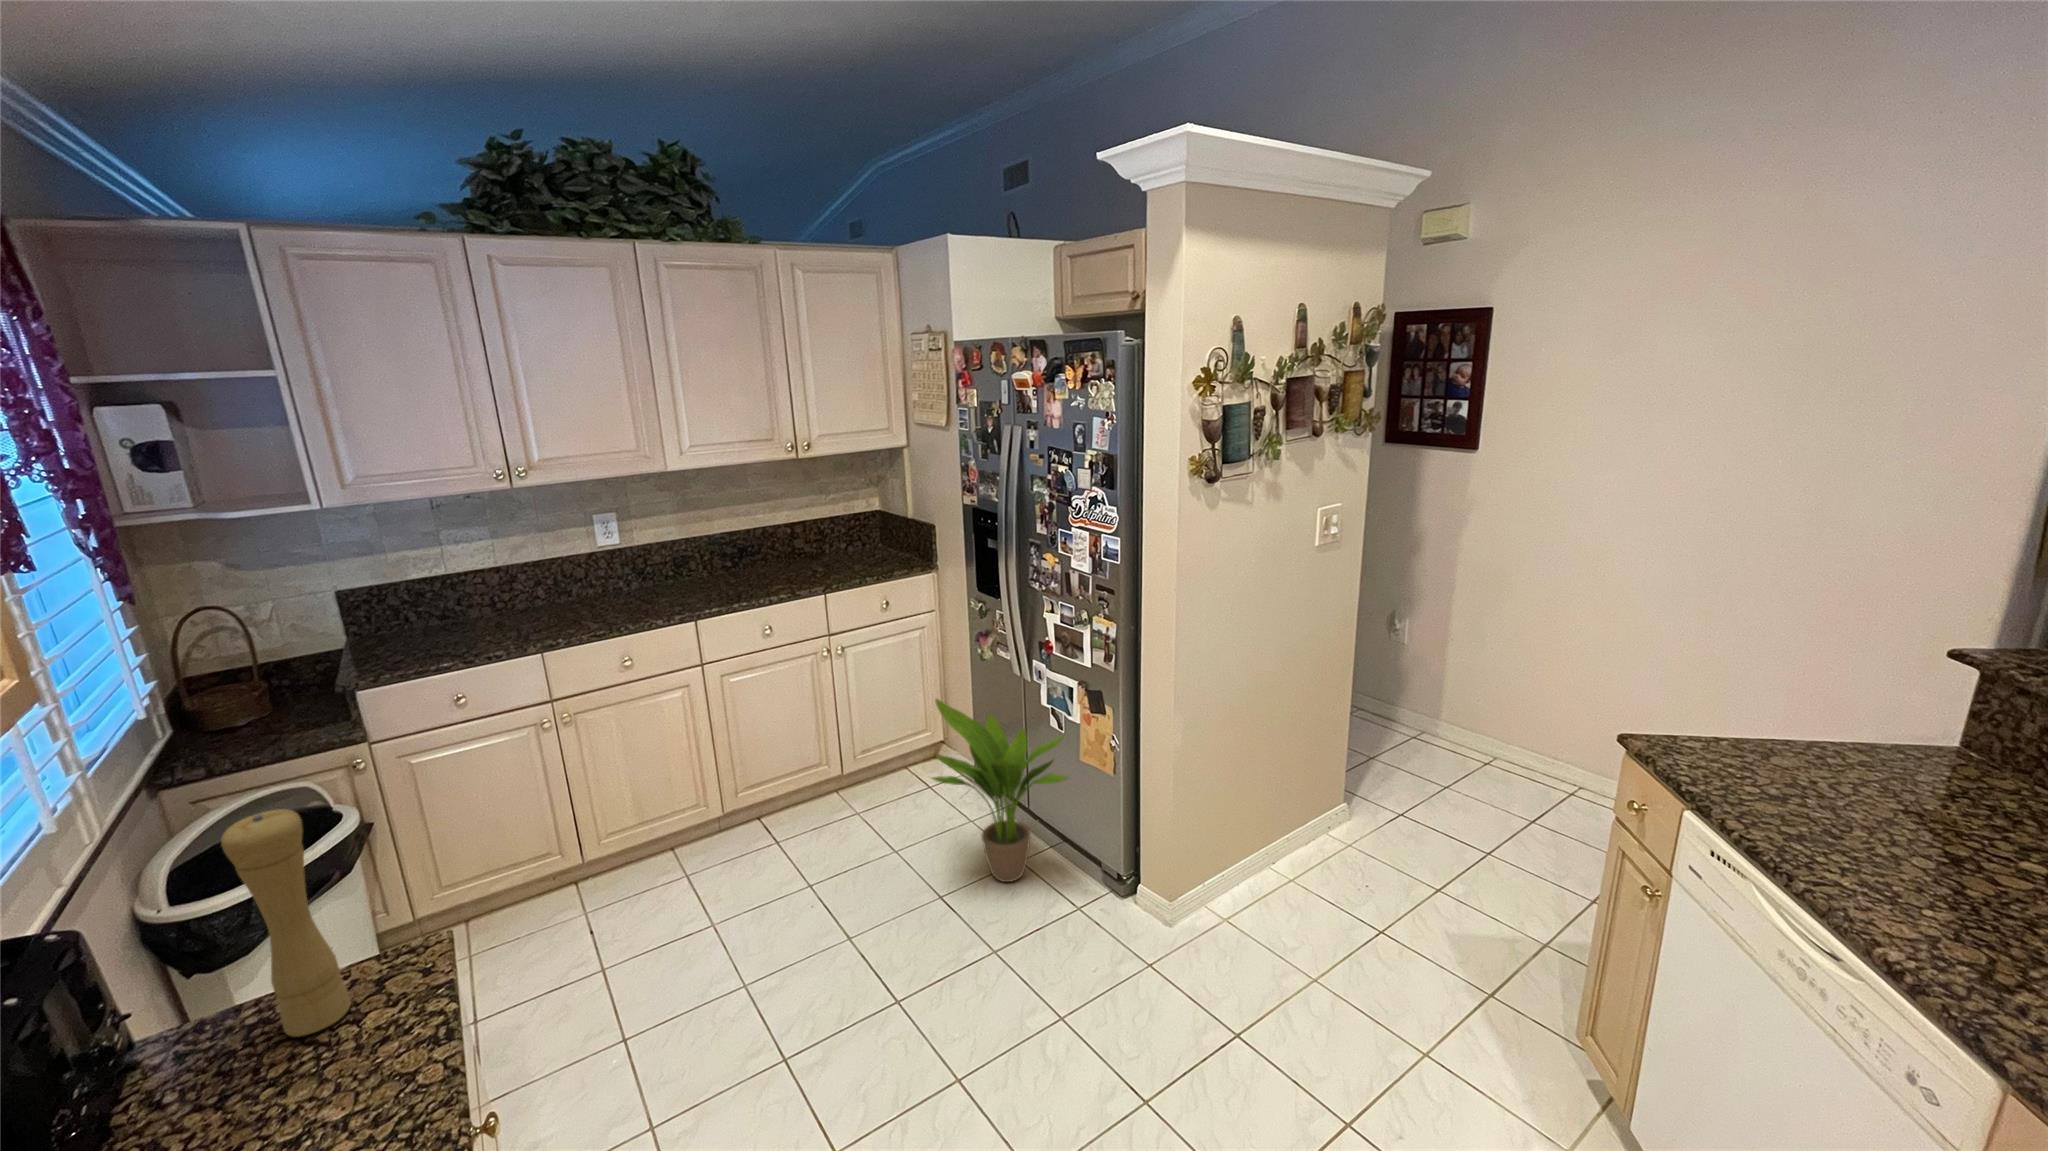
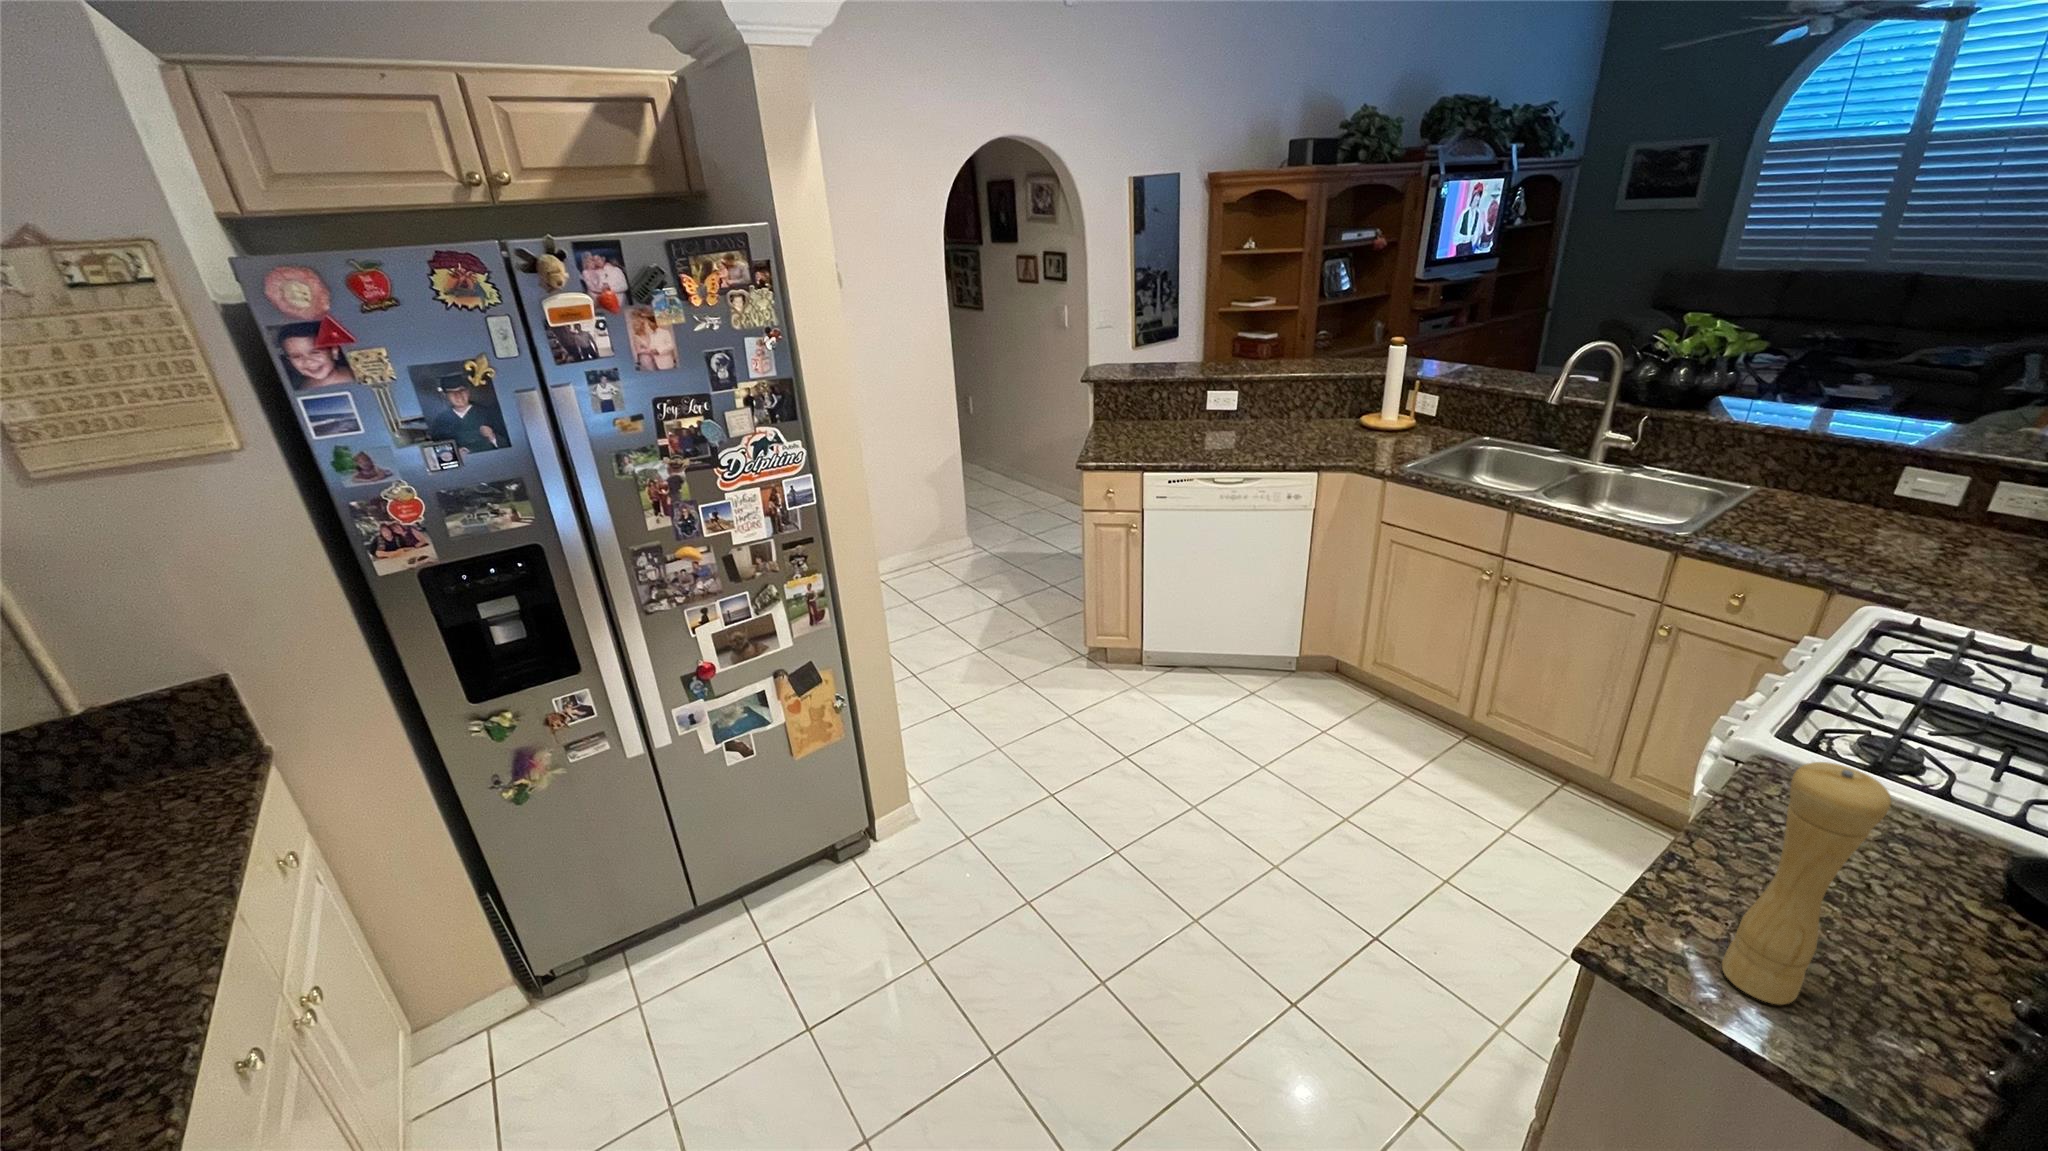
potted plant: present [932,699,1068,882] -> none [648,738,852,968]

